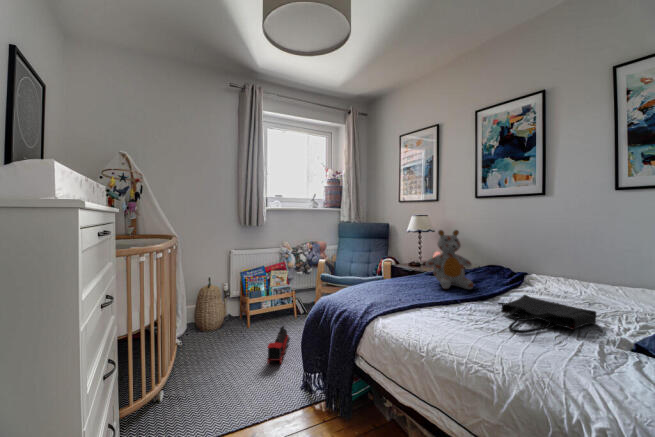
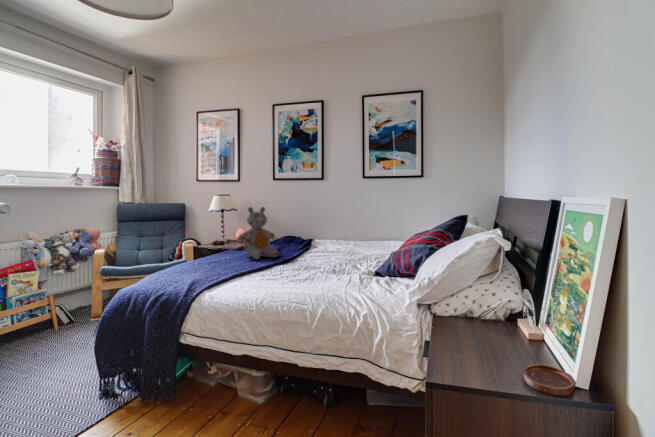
tote bag: present [501,295,597,334] -> none [302,254,356,279]
toy train: present [267,326,290,364] -> none [29,340,60,393]

